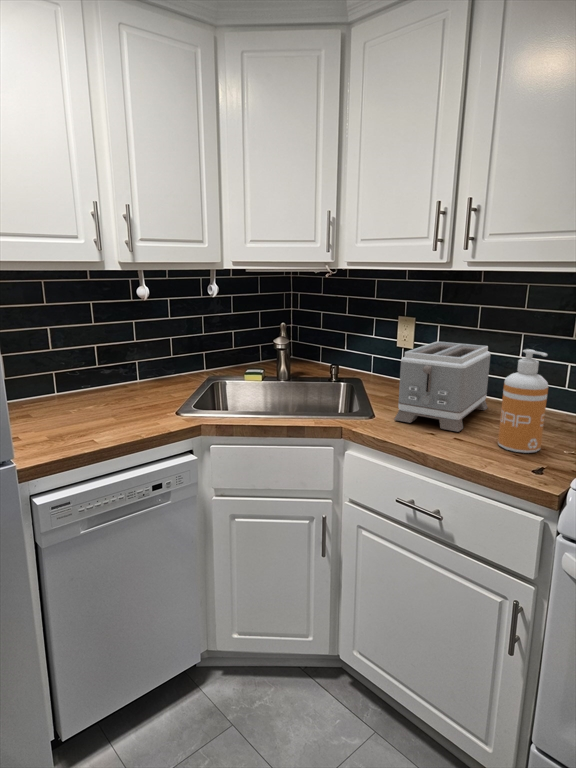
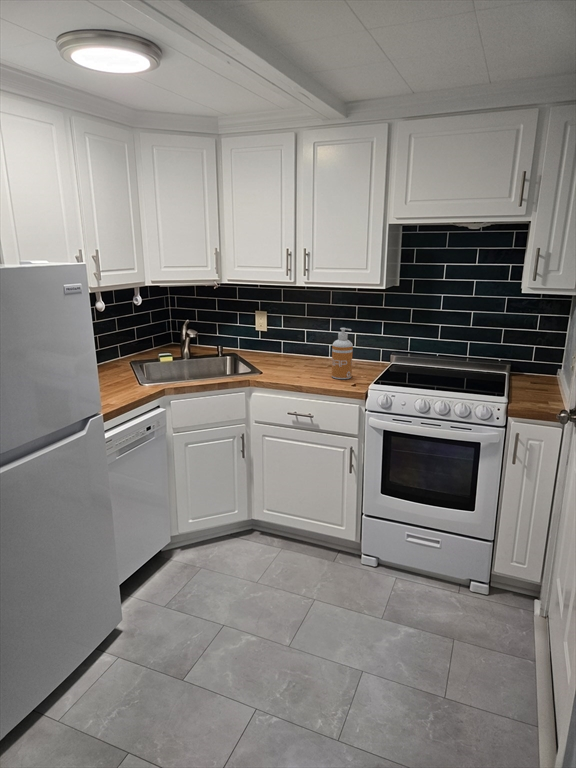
toaster: present [394,342,490,432] -> none [275,326,317,374]

